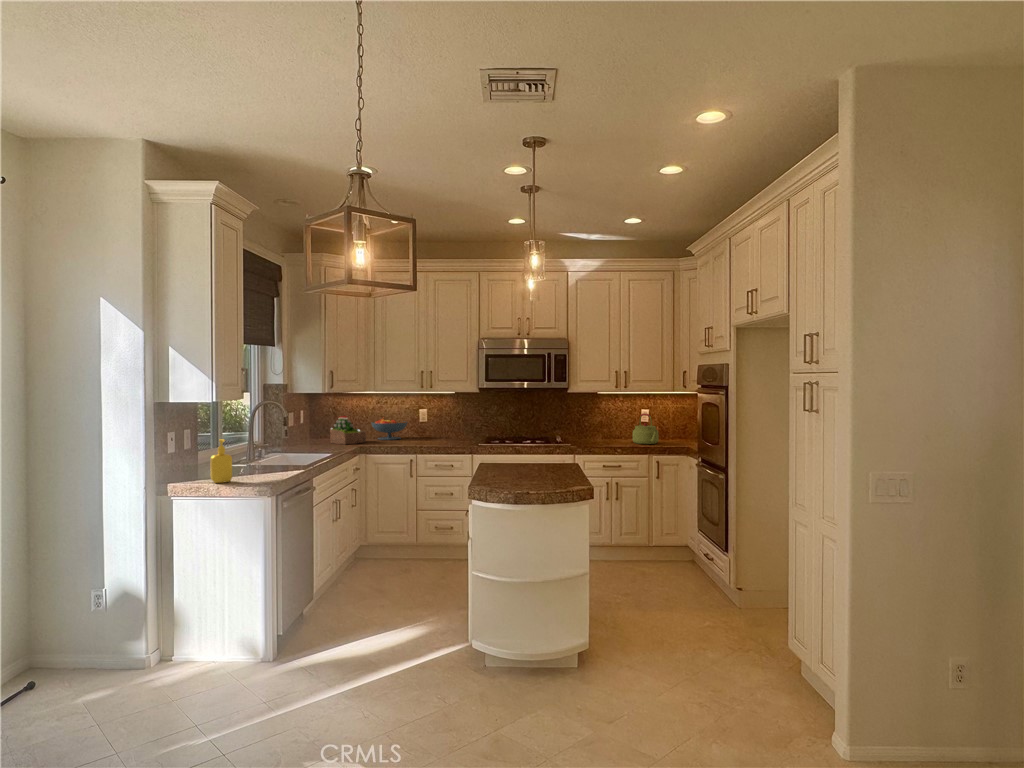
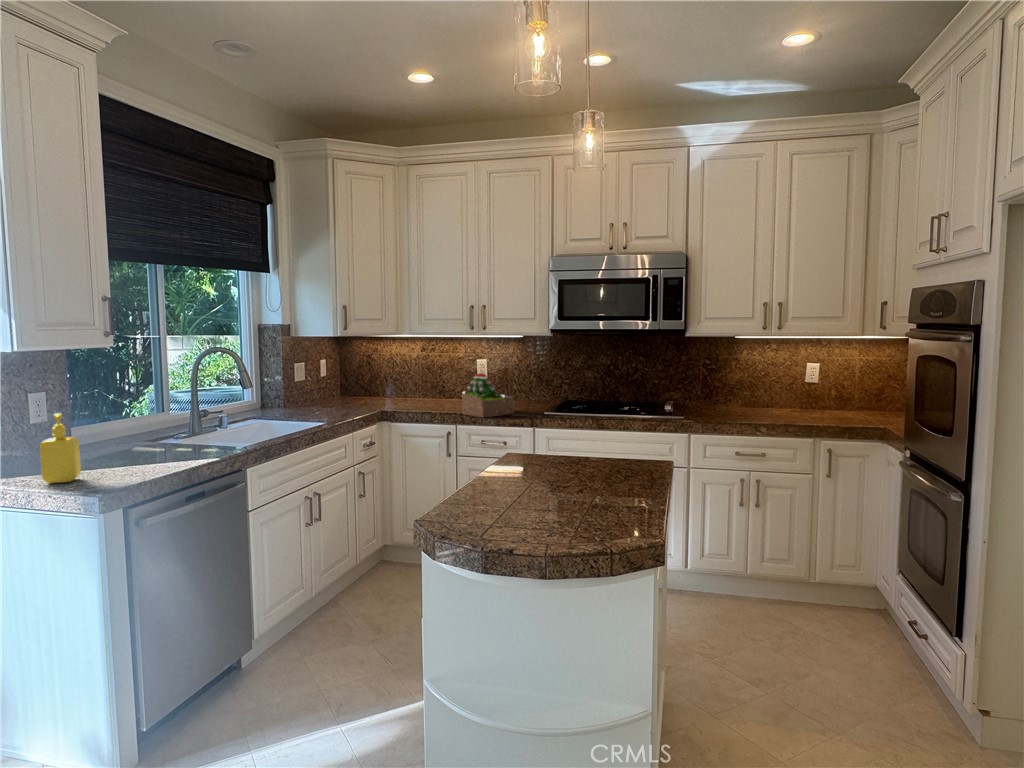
kettle: present [633,413,659,444] -> none [790,370,835,420]
succulent plant: present [330,416,366,444] -> present [462,374,514,418]
fruit bowl: present [371,419,407,440] -> none [411,367,460,401]

